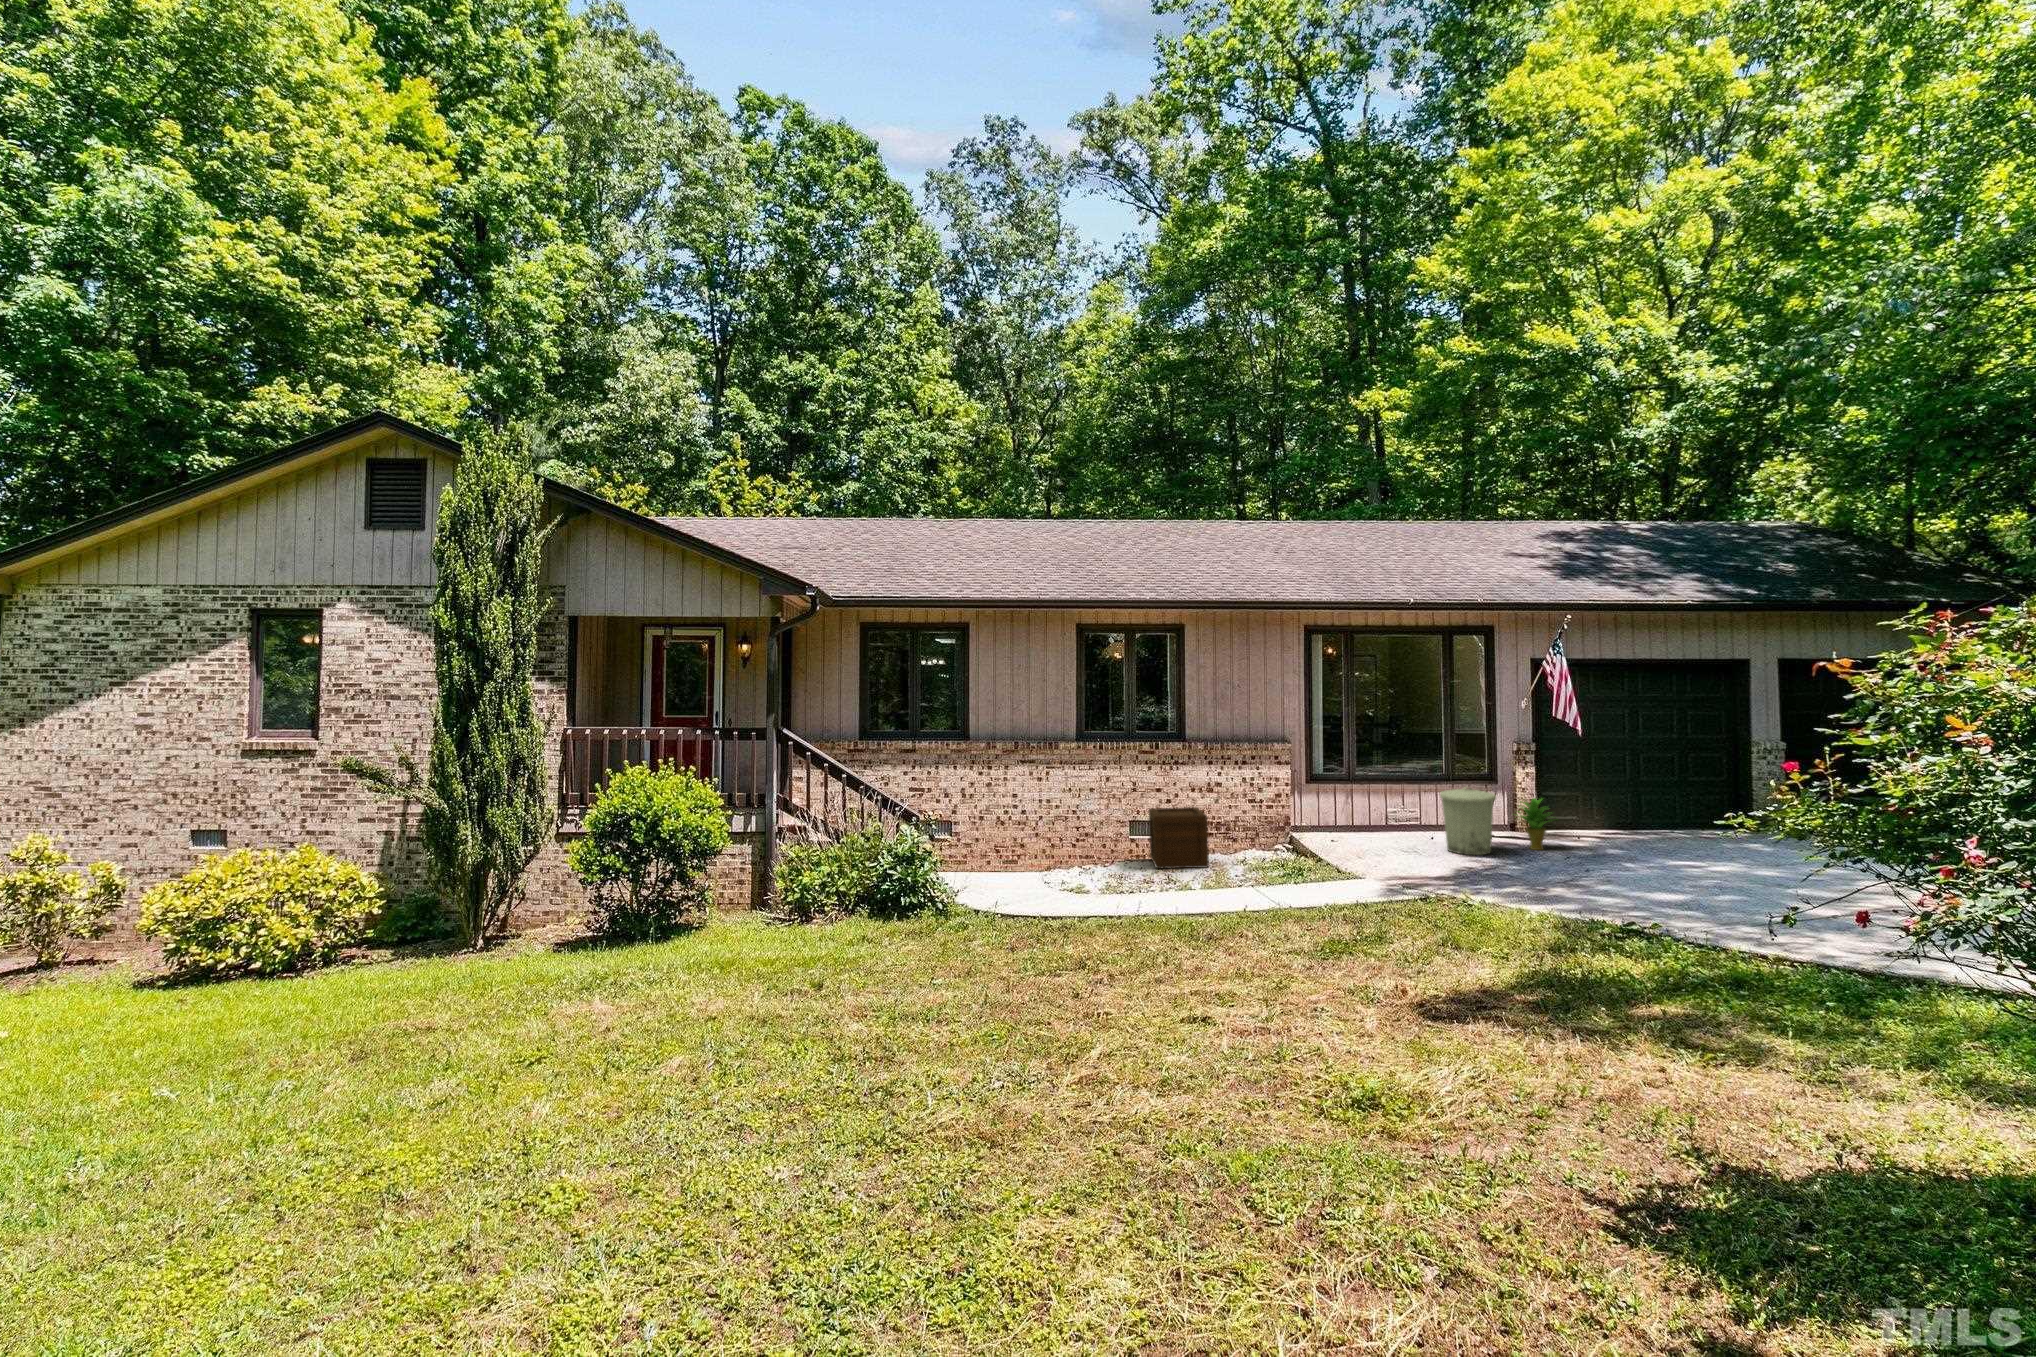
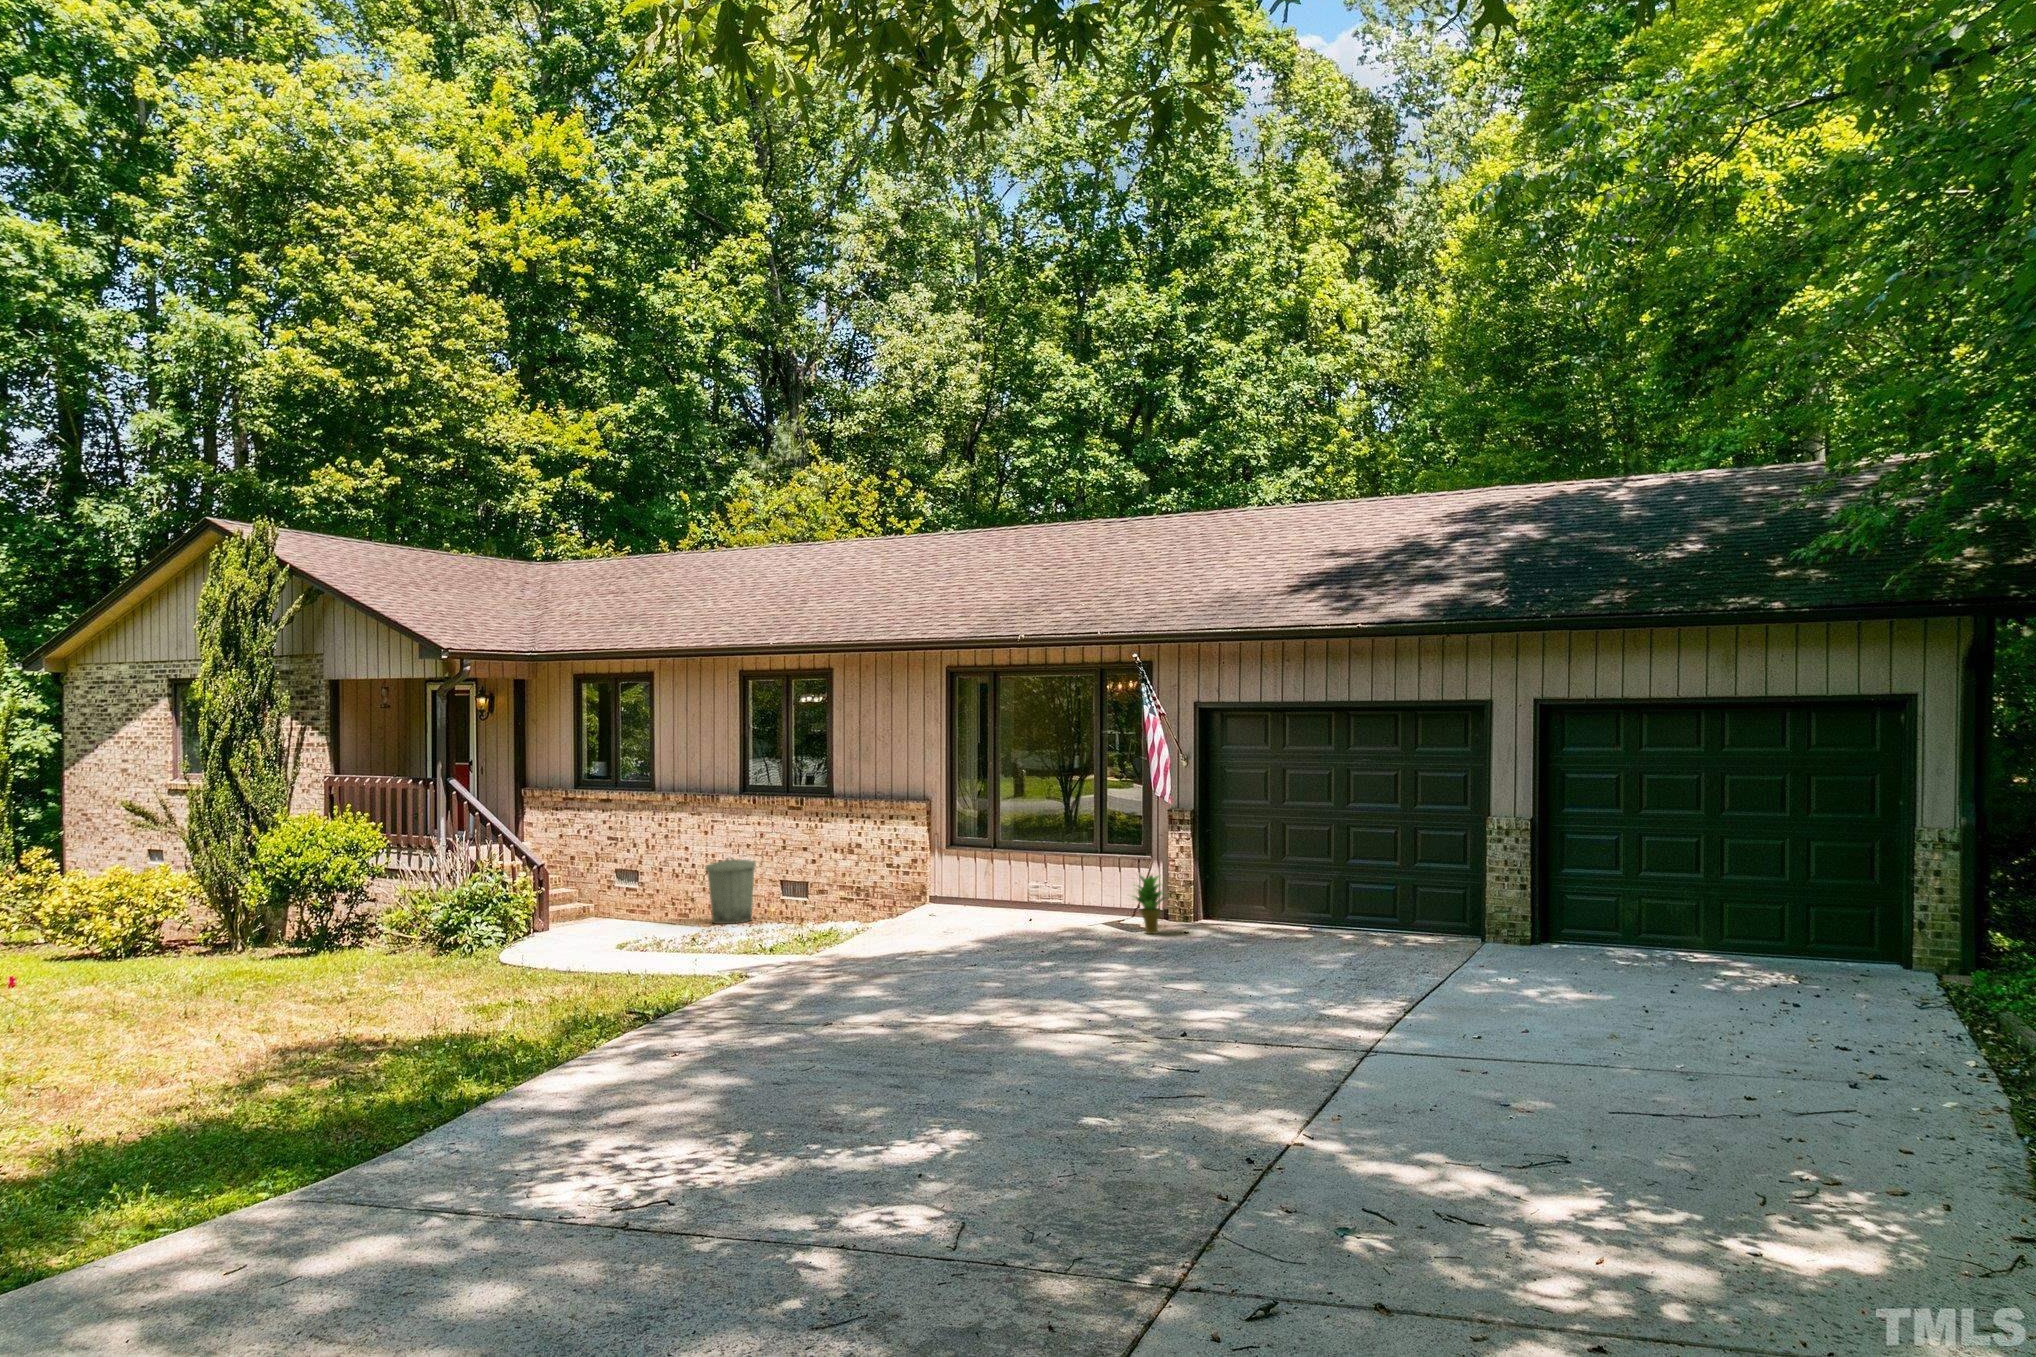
trash can: present [1440,787,1496,855] -> present [705,858,756,924]
wooden crate: present [1149,807,1209,869] -> none [763,867,838,928]

